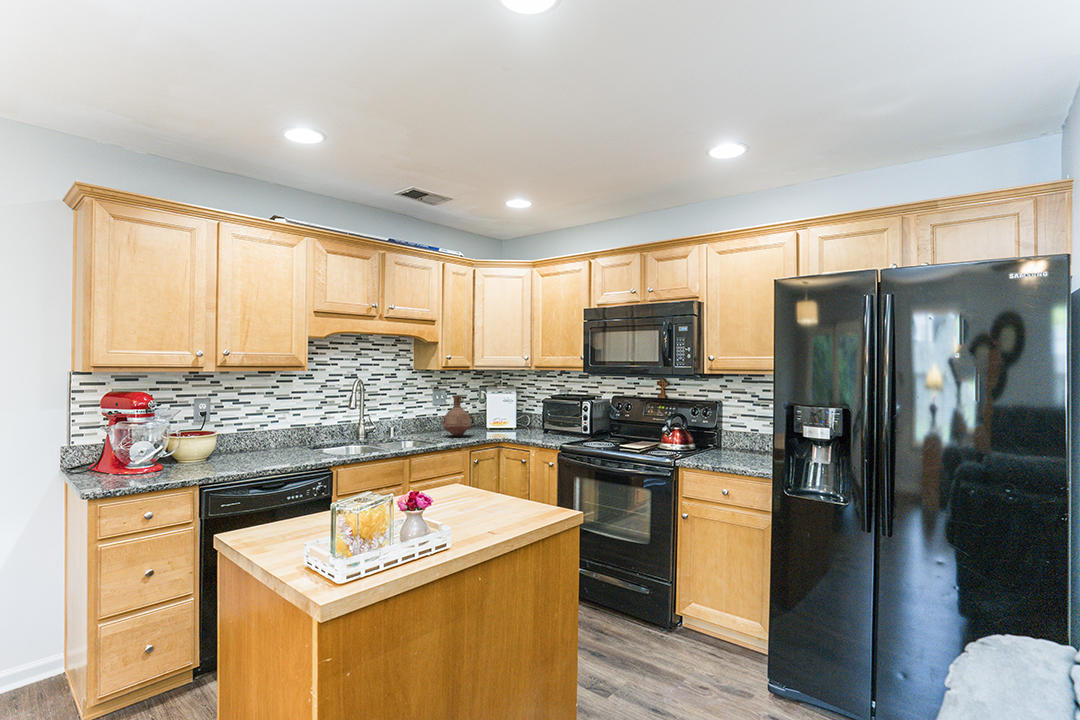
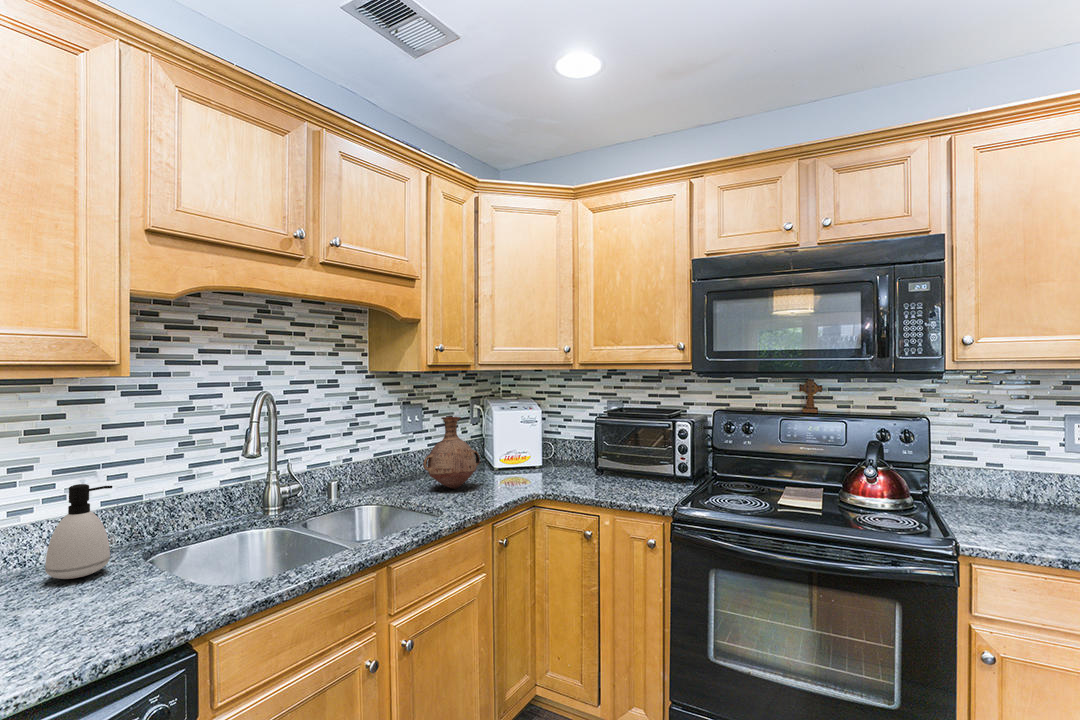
soap dispenser: none [276,415,299,452] -> present [45,484,112,579]

